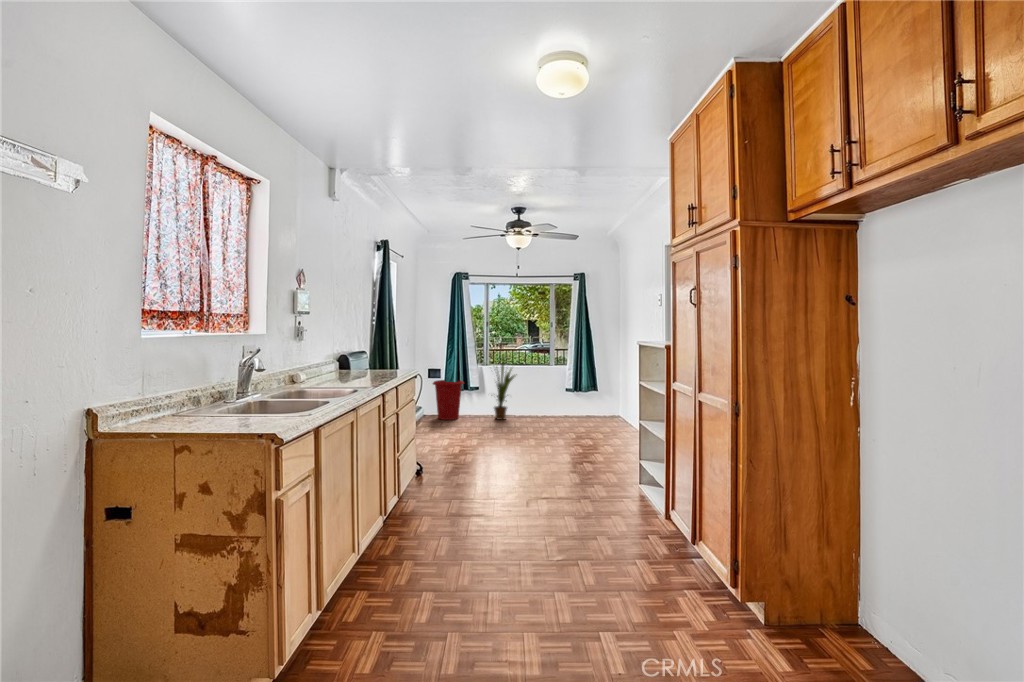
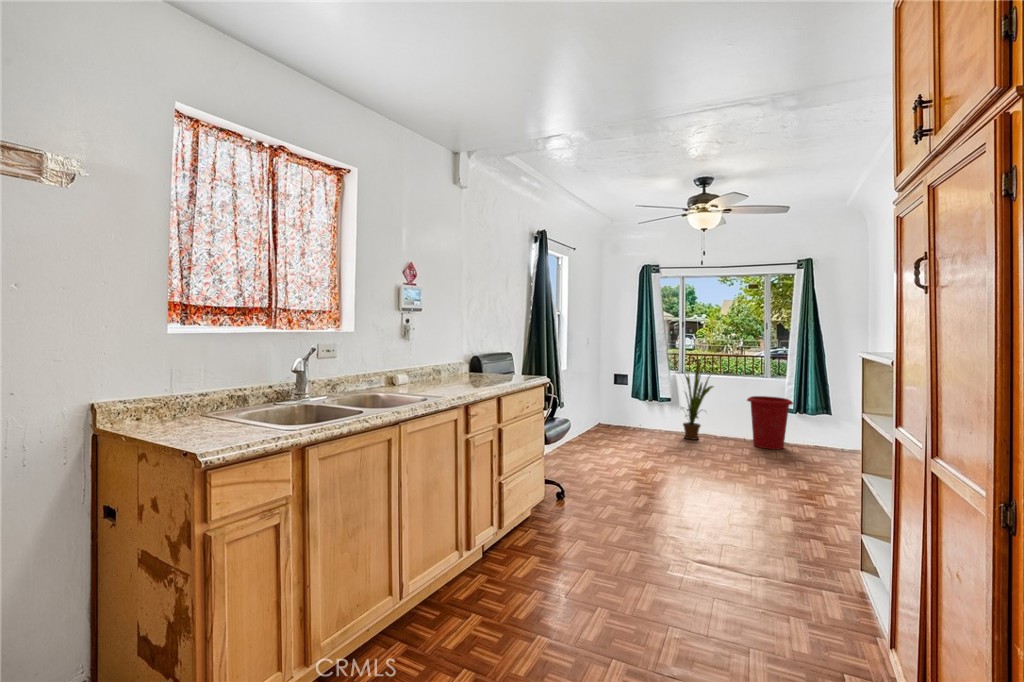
waste bin: present [433,380,464,420] -> present [747,396,793,449]

